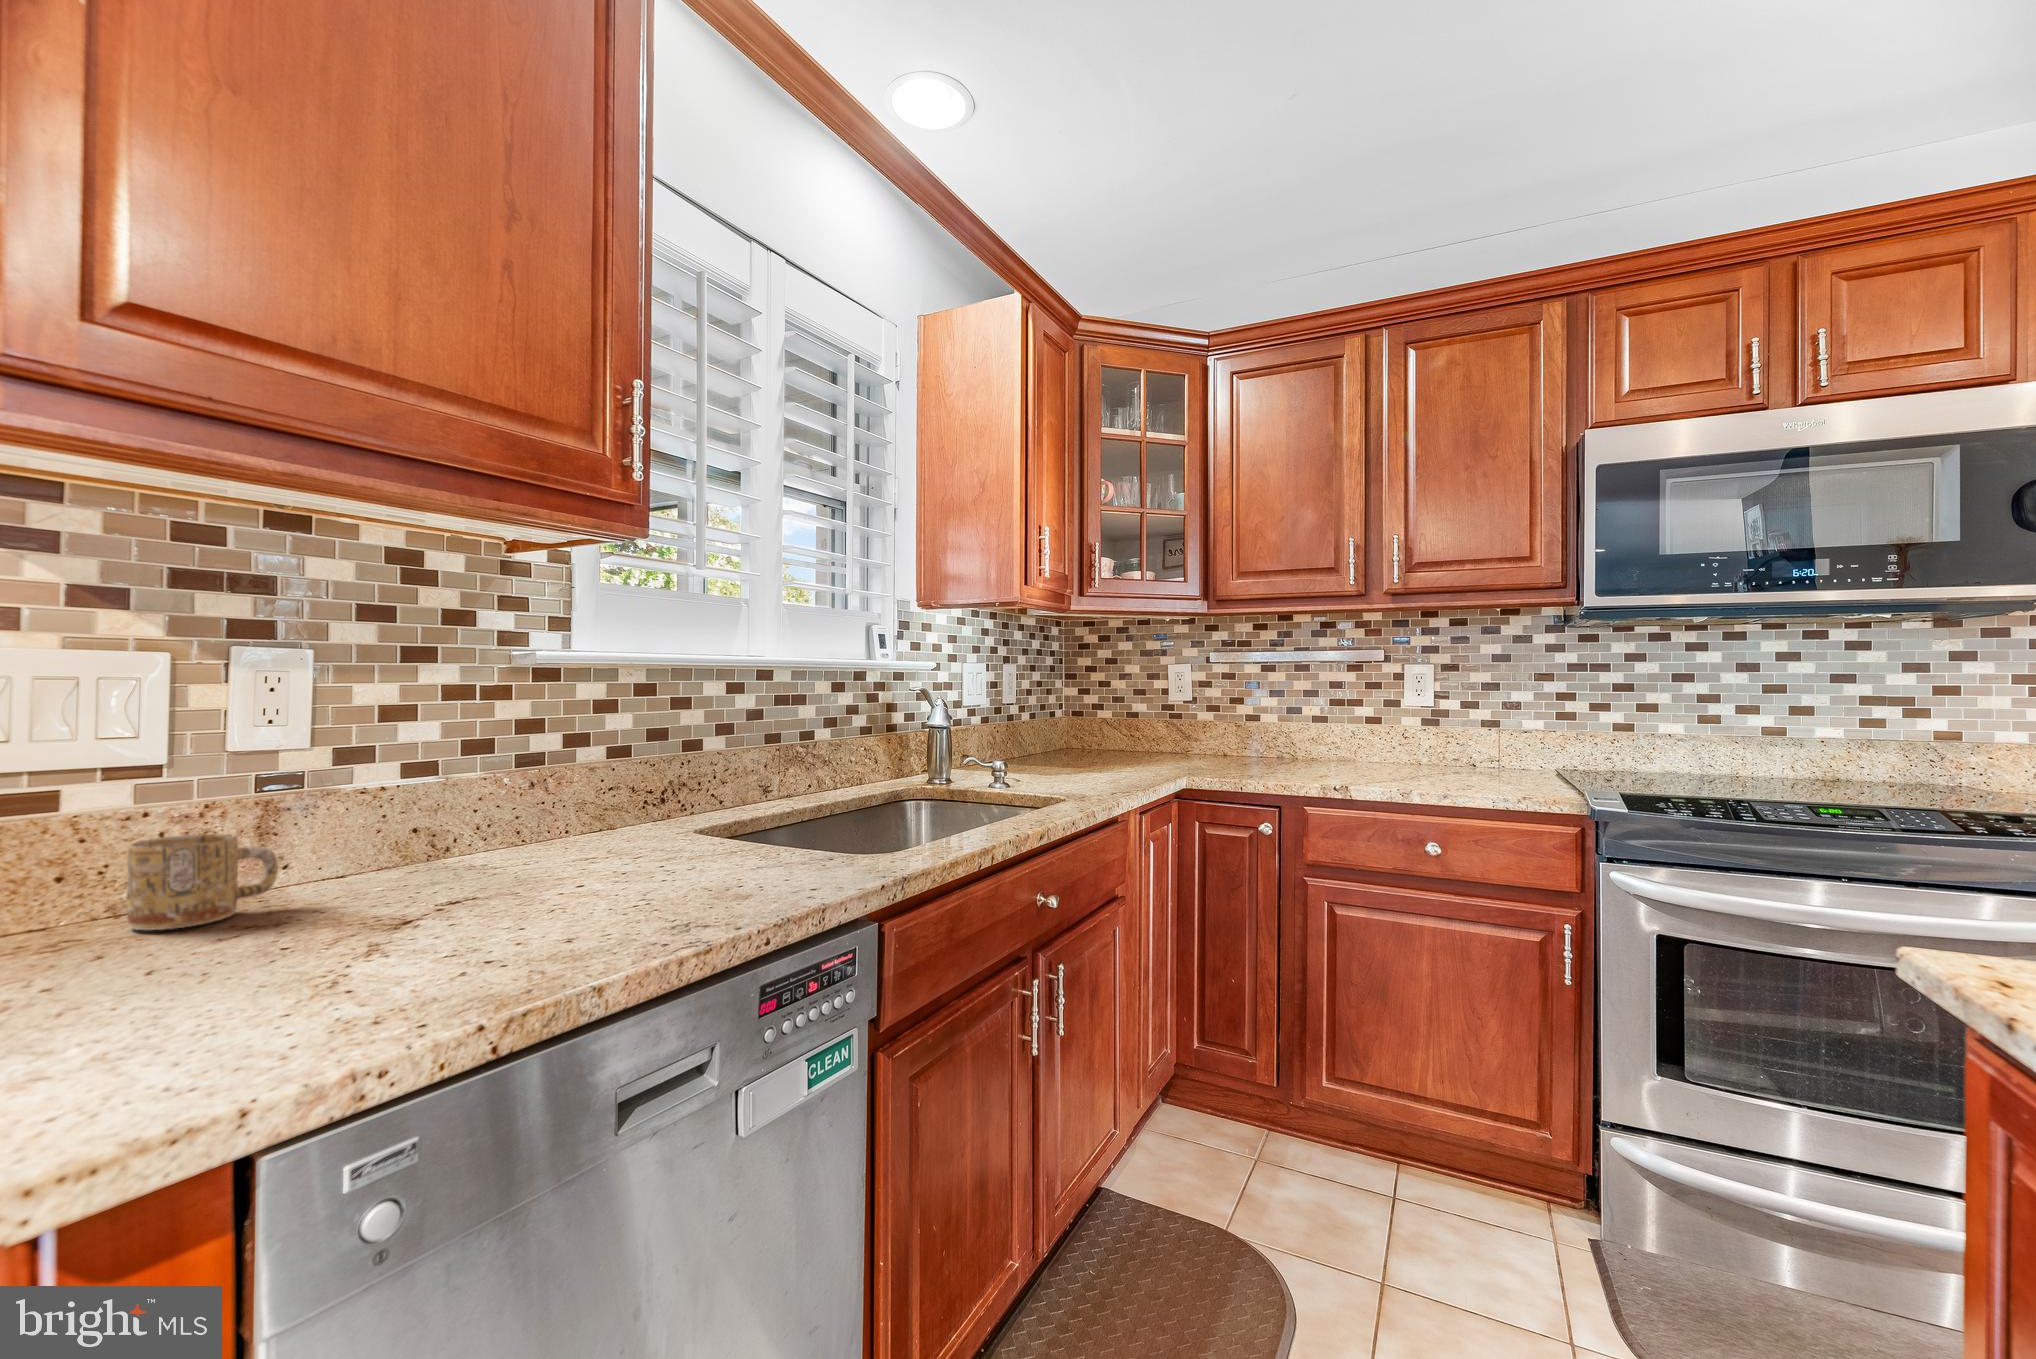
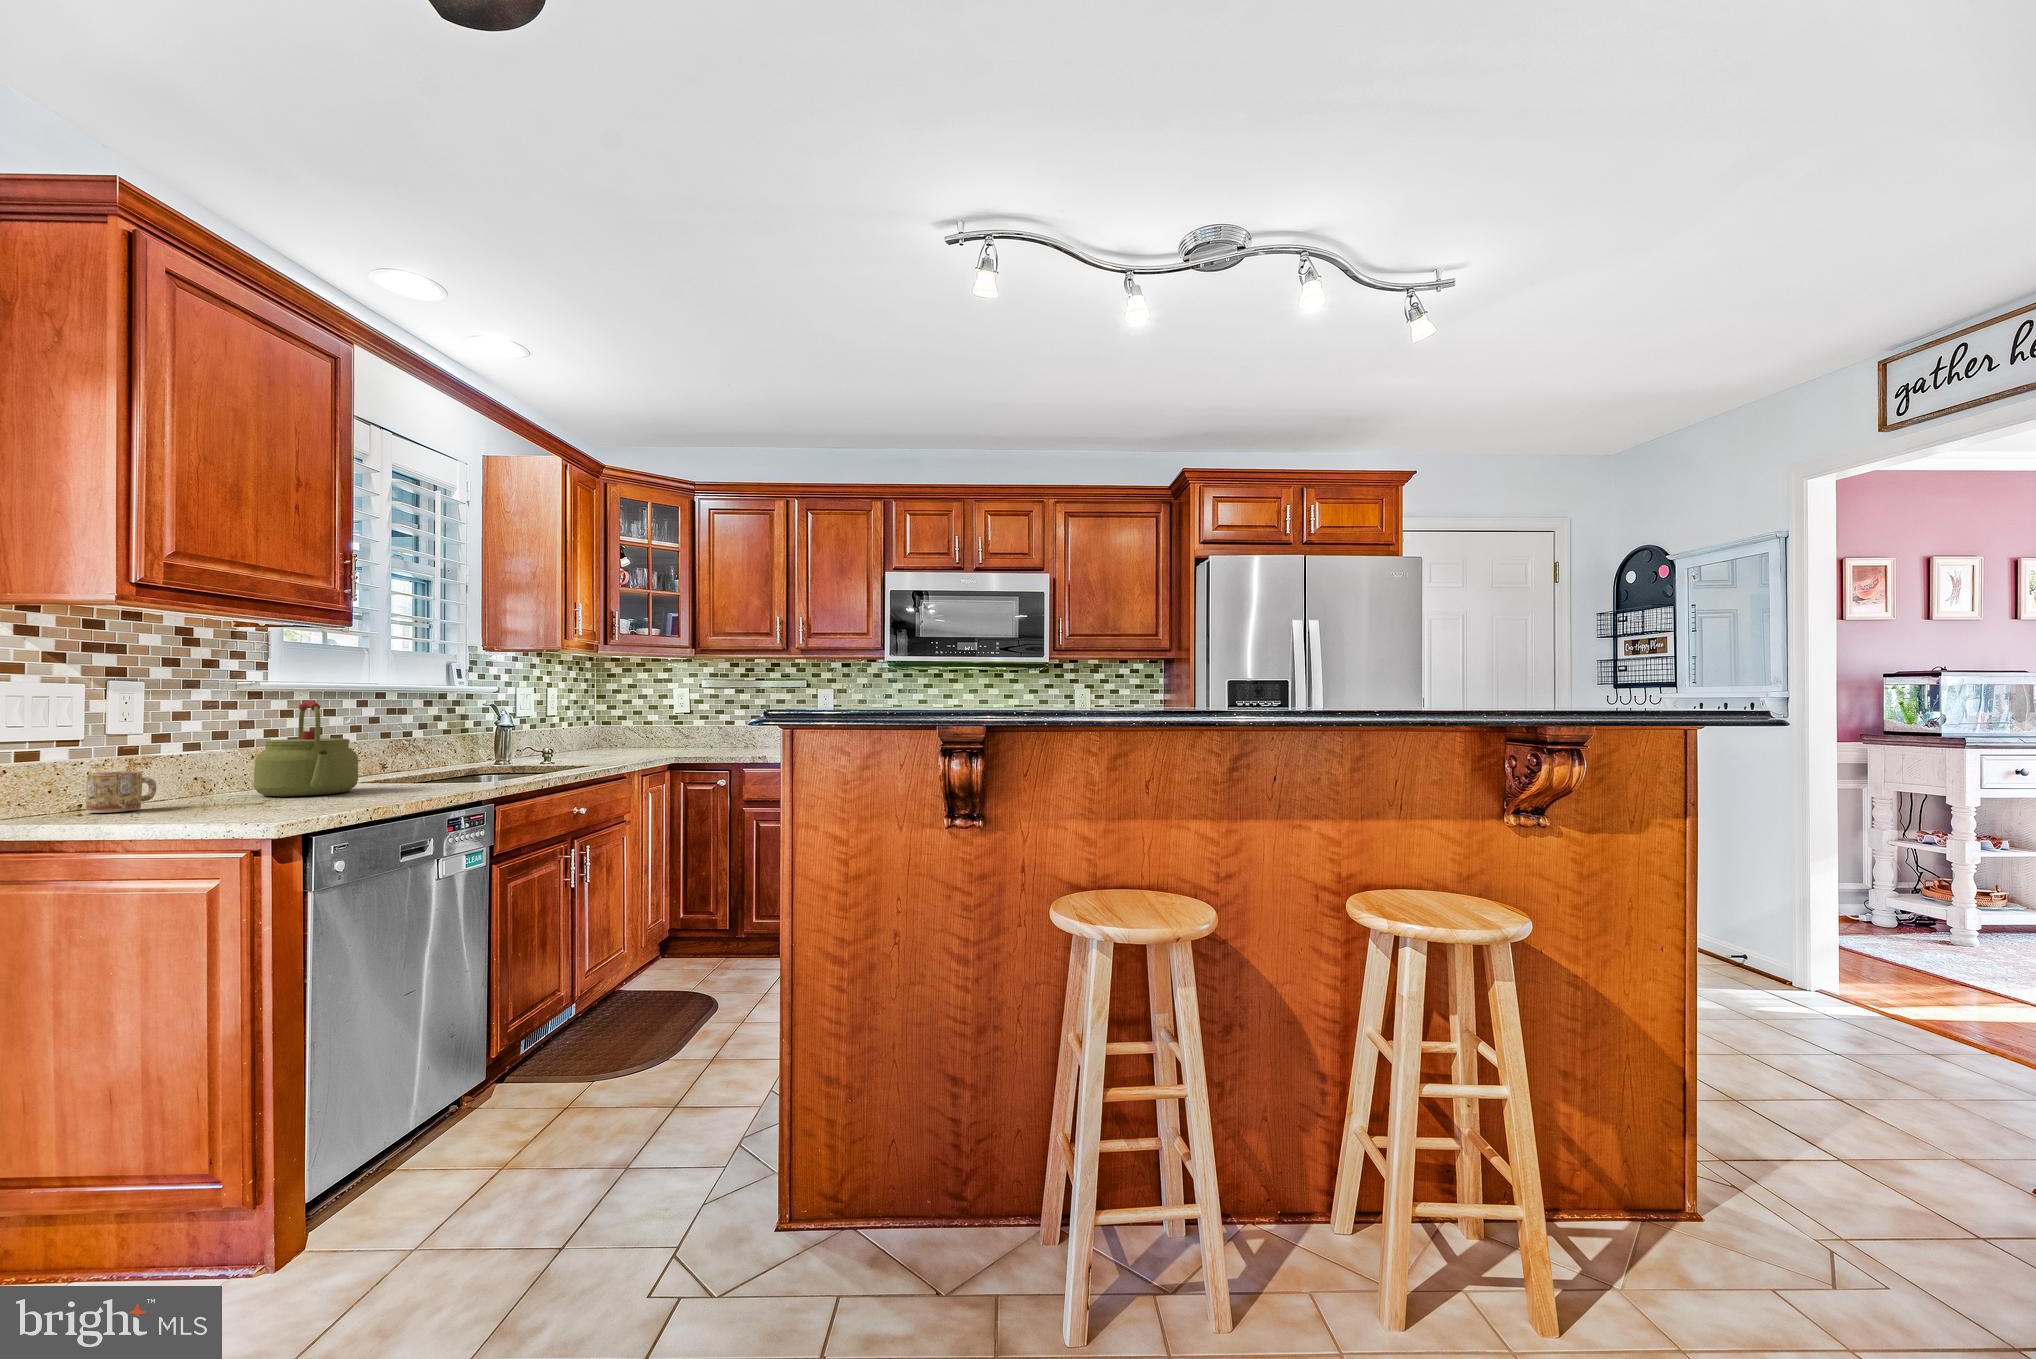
kettle: none [486,687,662,882] -> present [253,700,358,796]

